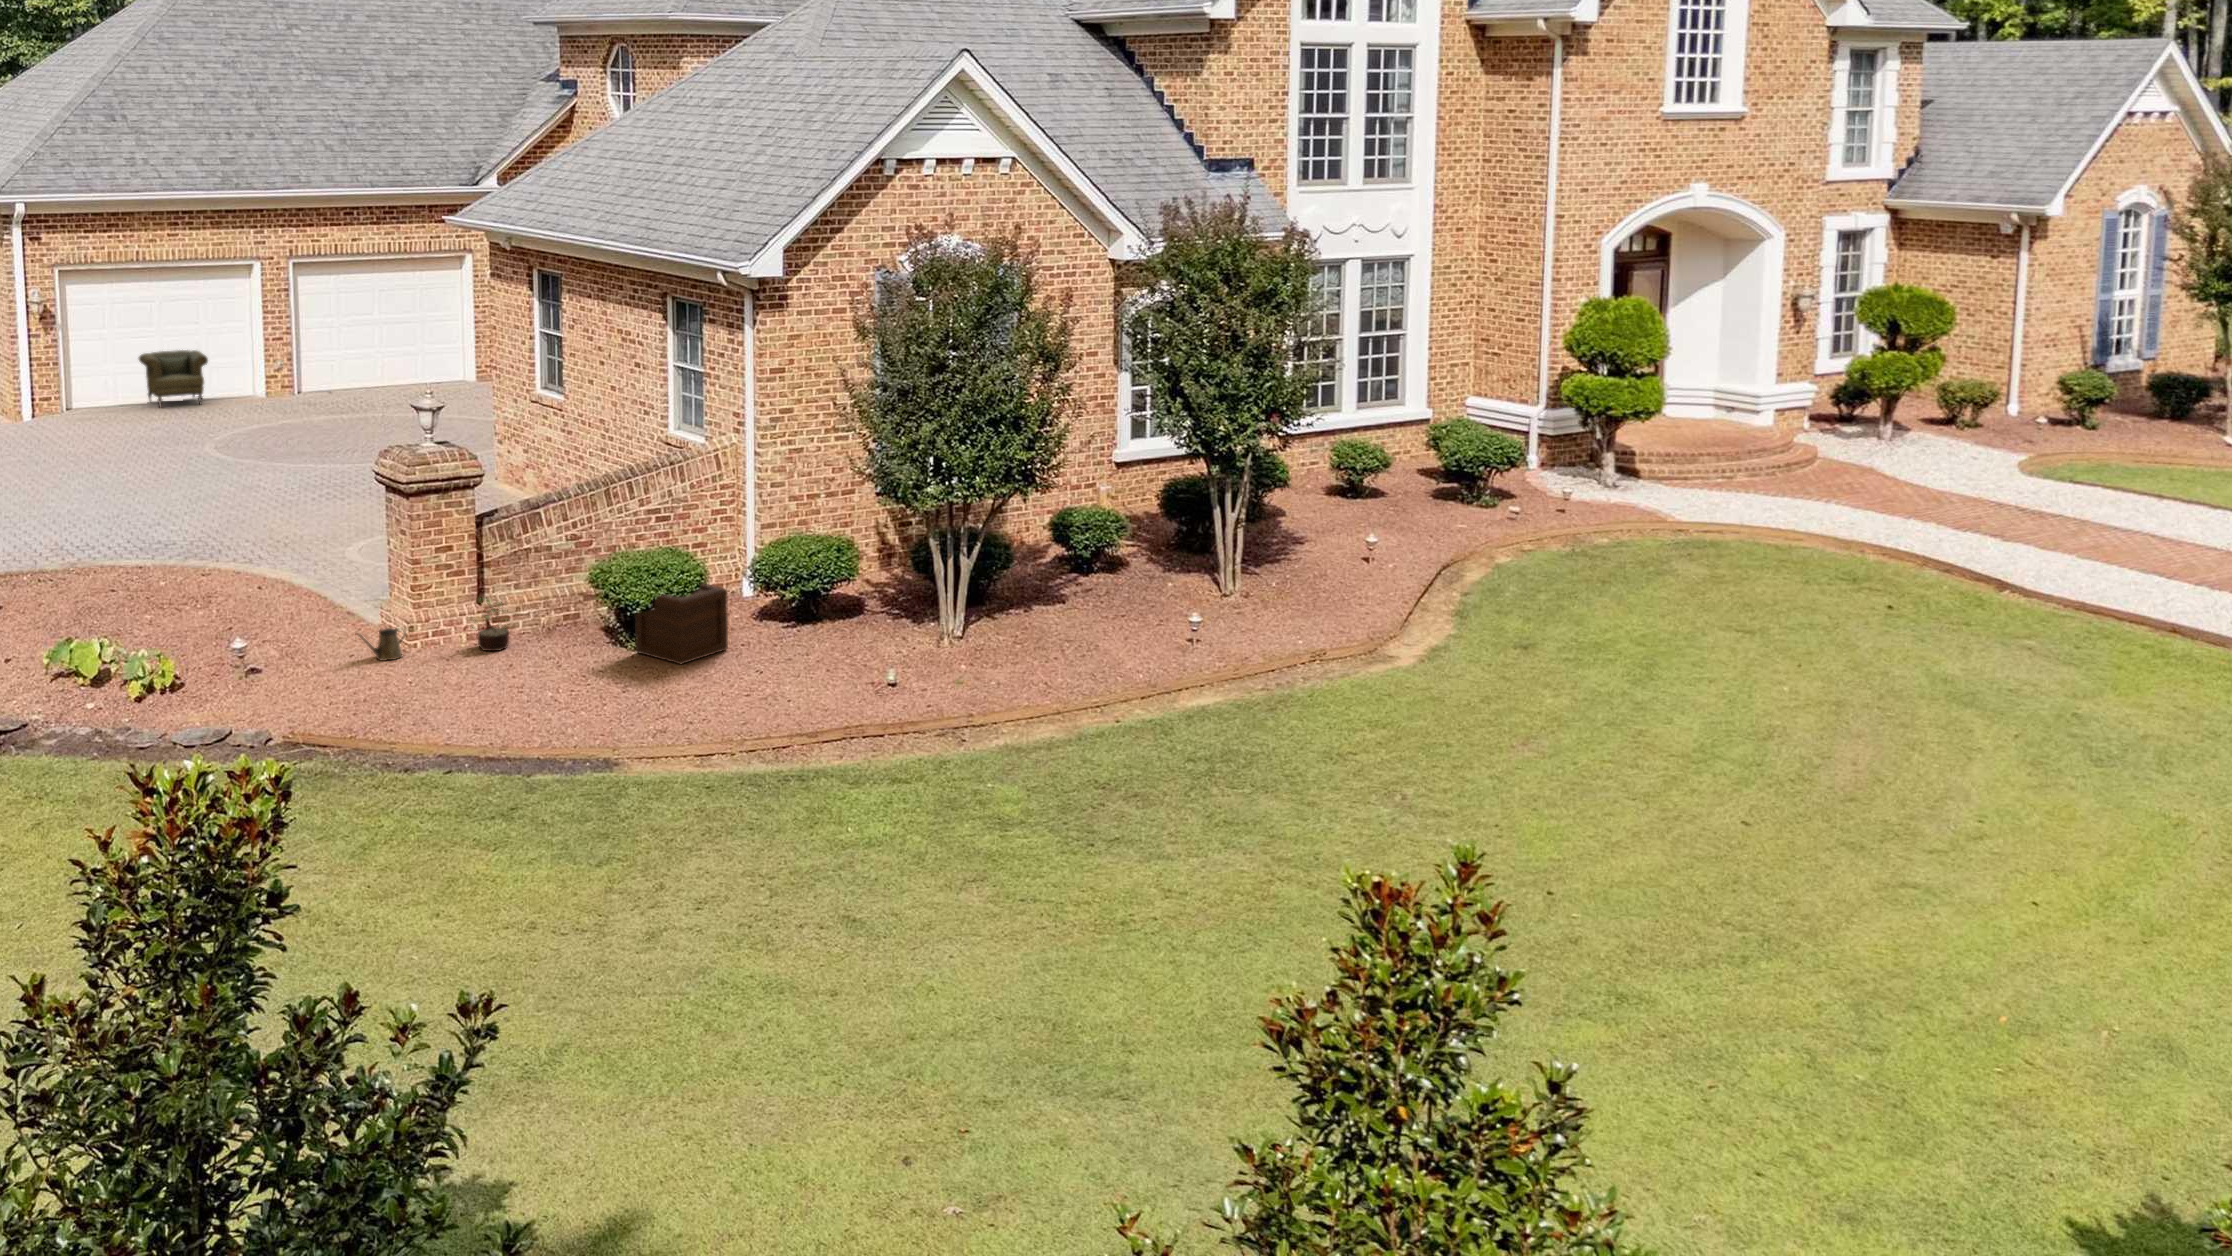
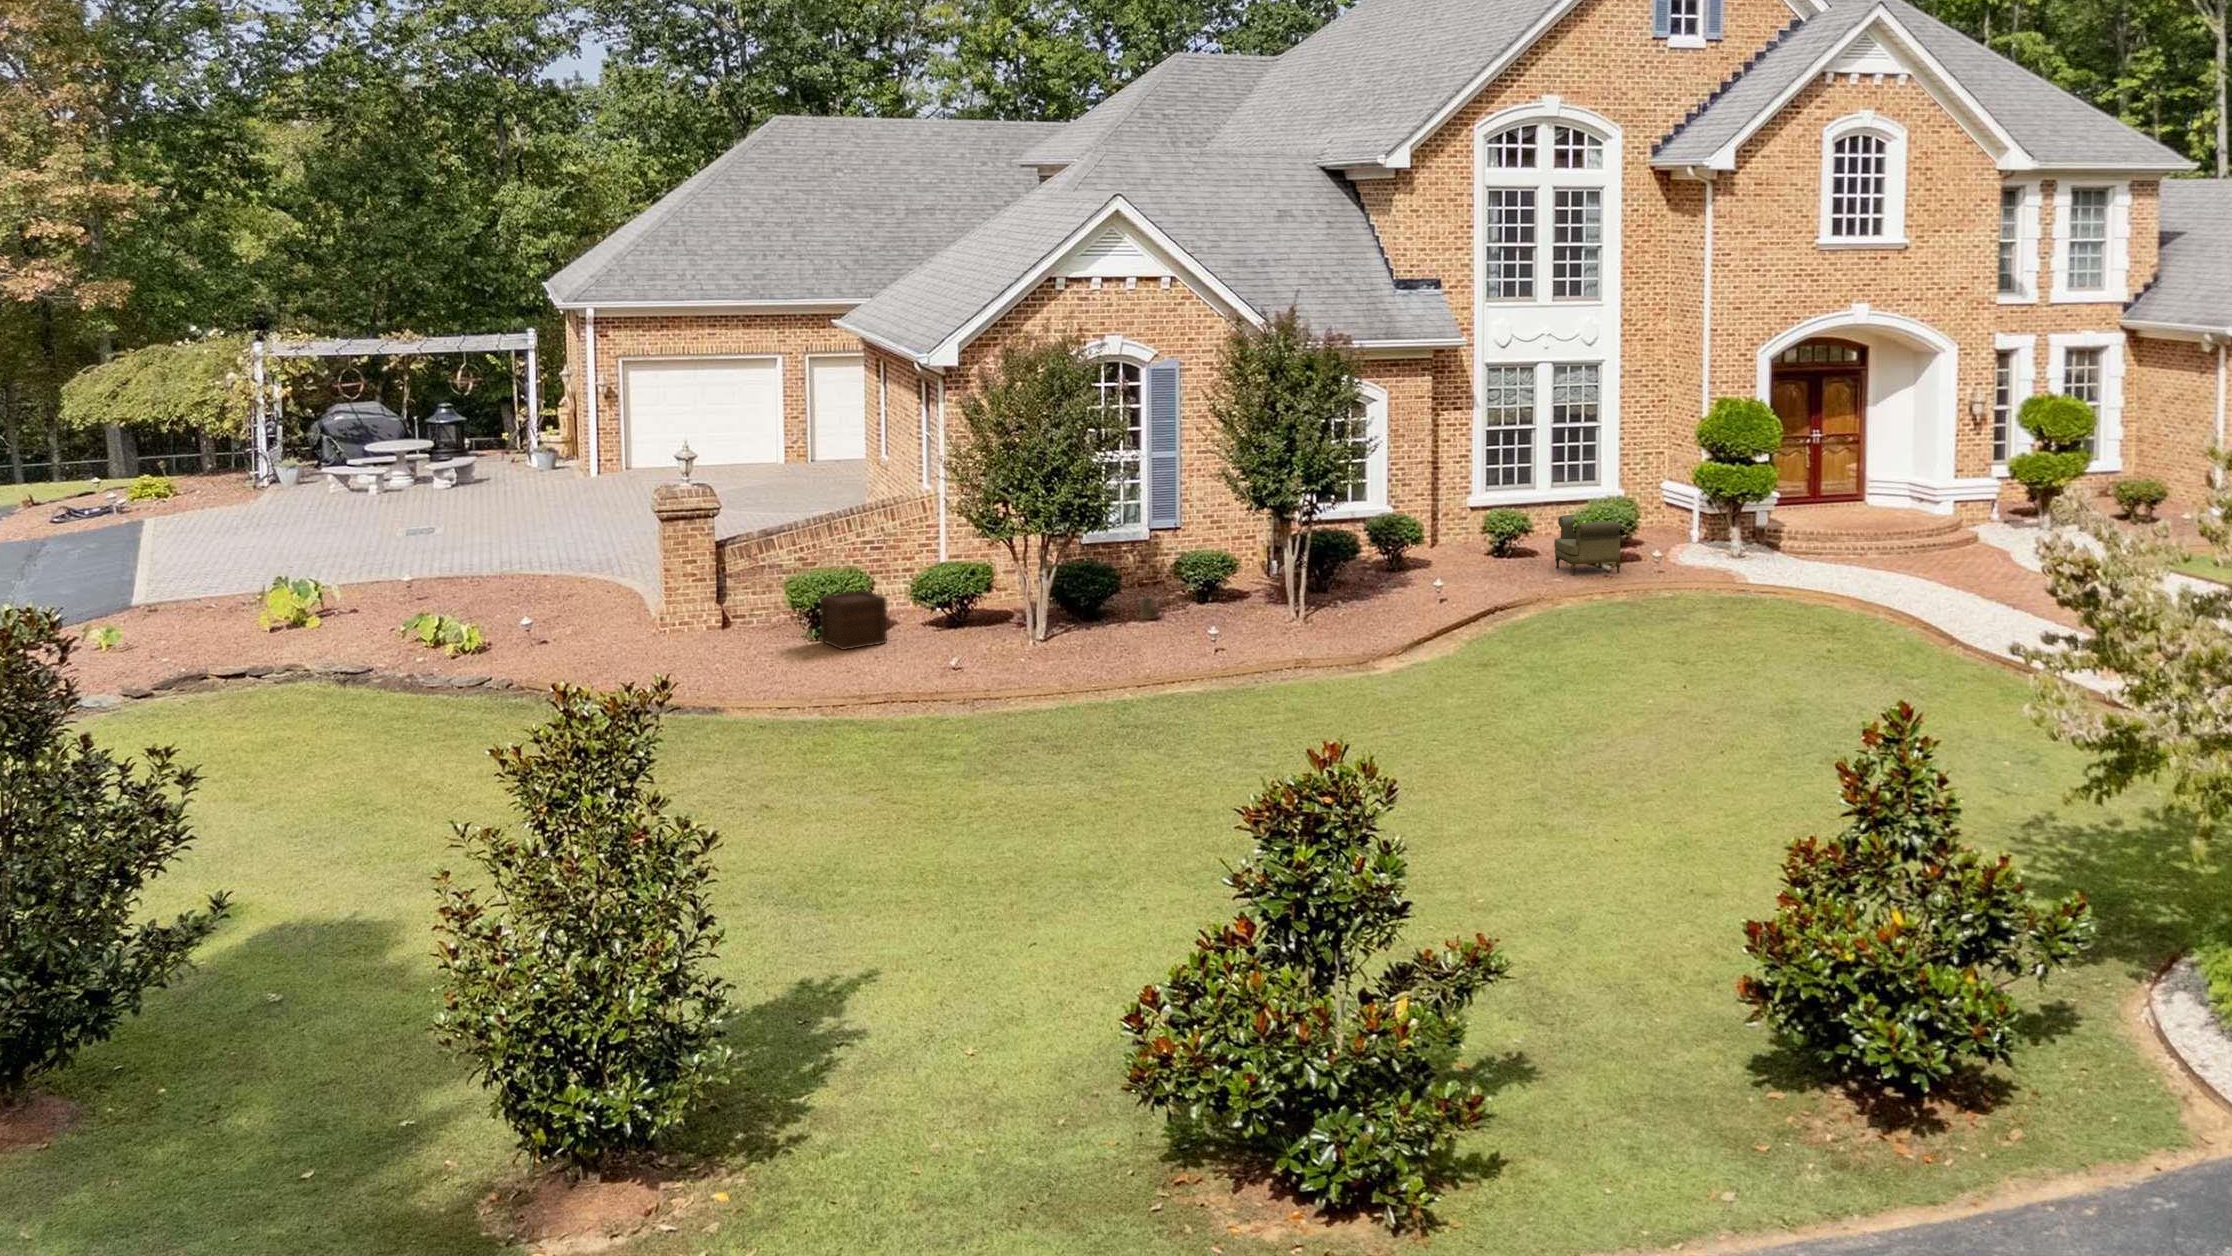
armchair: present [139,350,208,407] -> present [1554,515,1622,575]
decorative plant: present [472,597,509,651] -> none [712,595,742,636]
watering can: present [359,628,406,661] -> present [1139,598,1165,619]

